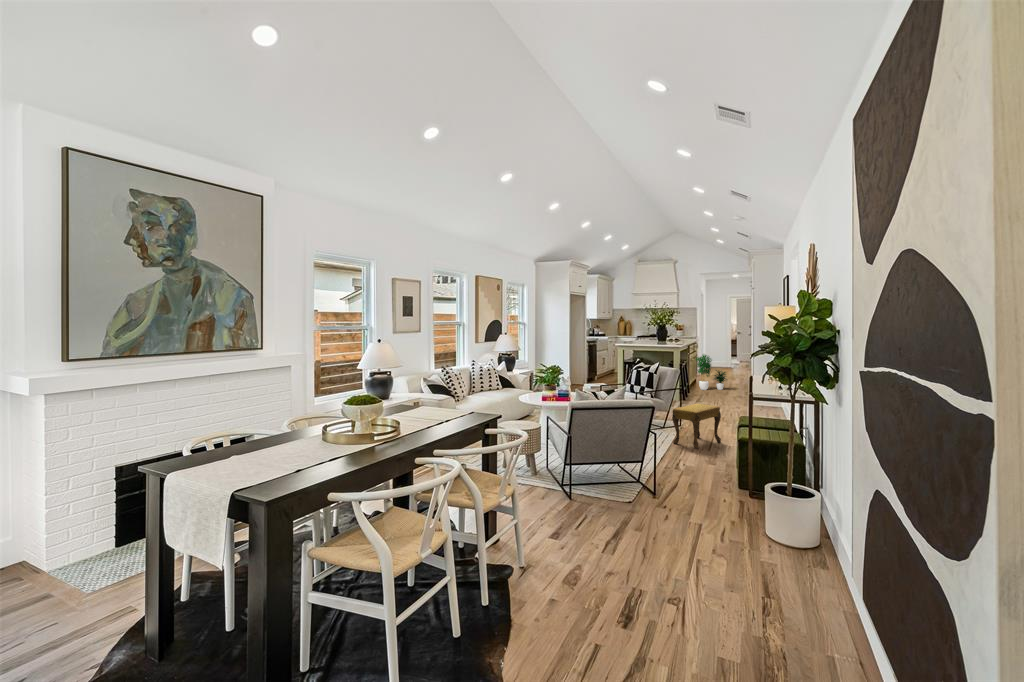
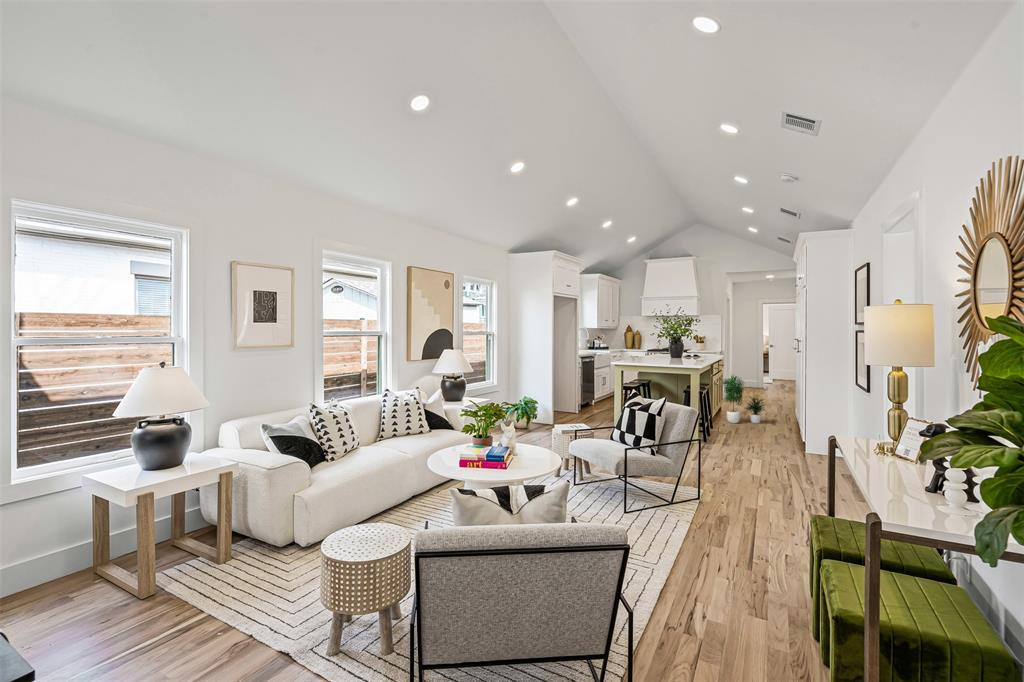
footstool: present [672,404,721,449] -> none [685,469,770,557]

